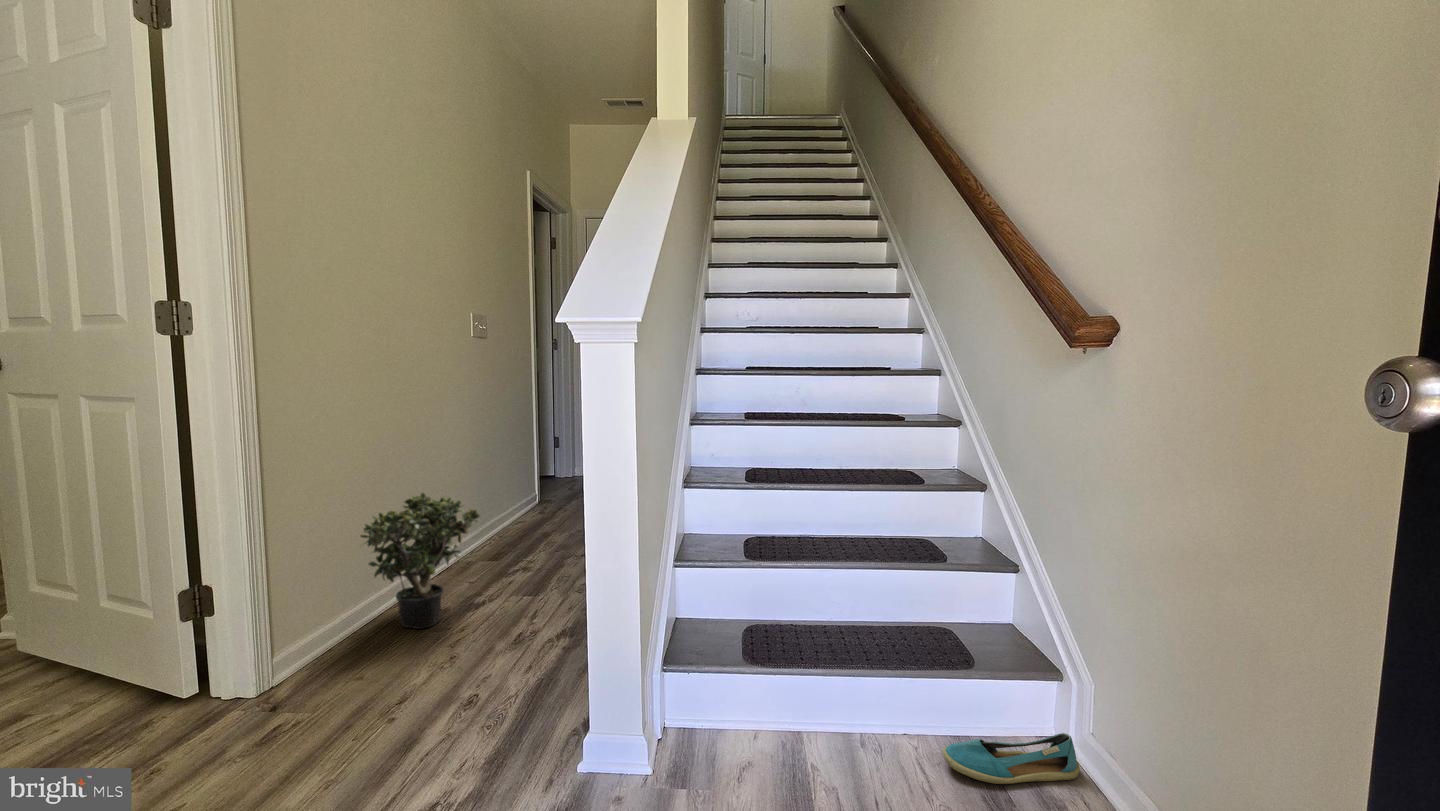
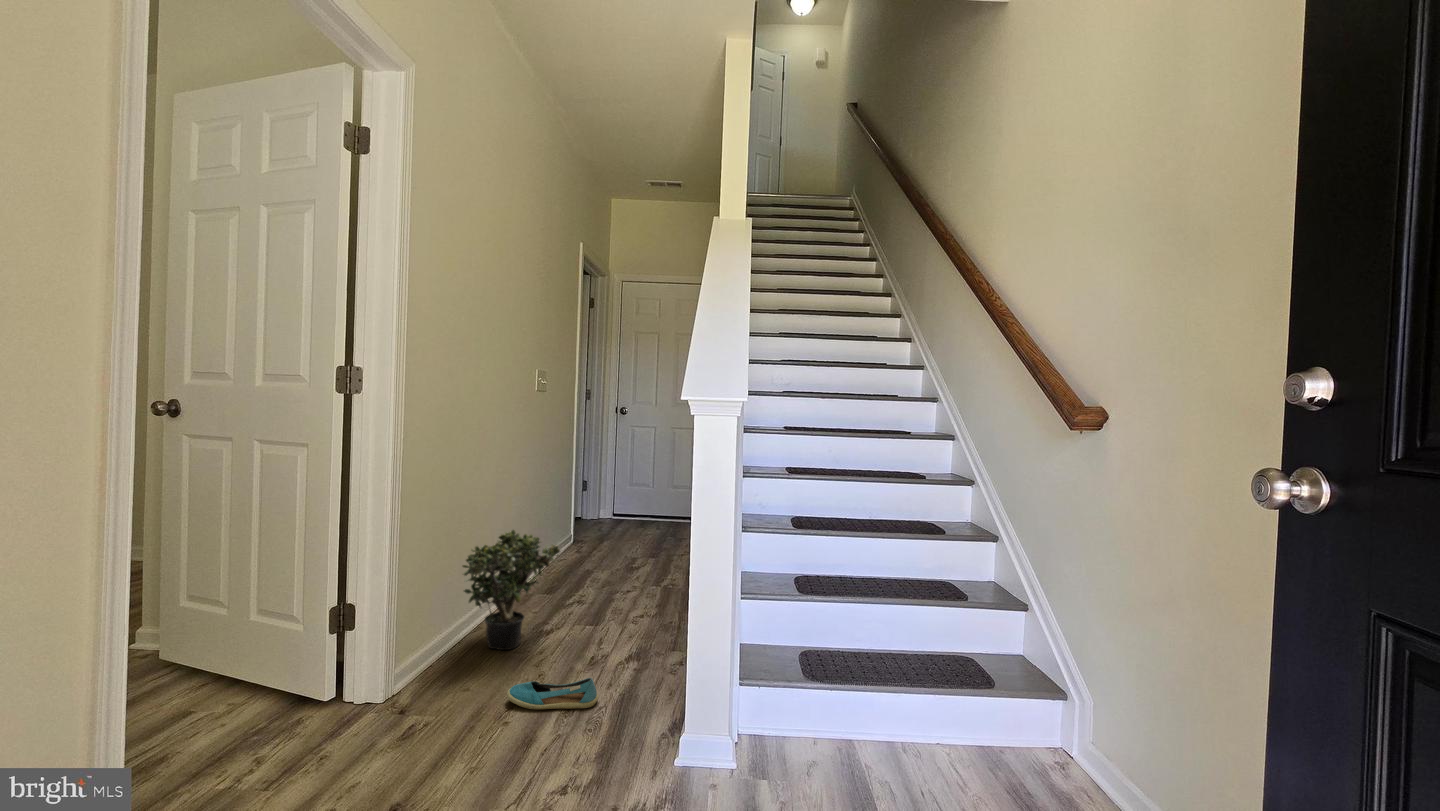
shoe: present [942,733,1080,784] -> present [507,678,599,709]

